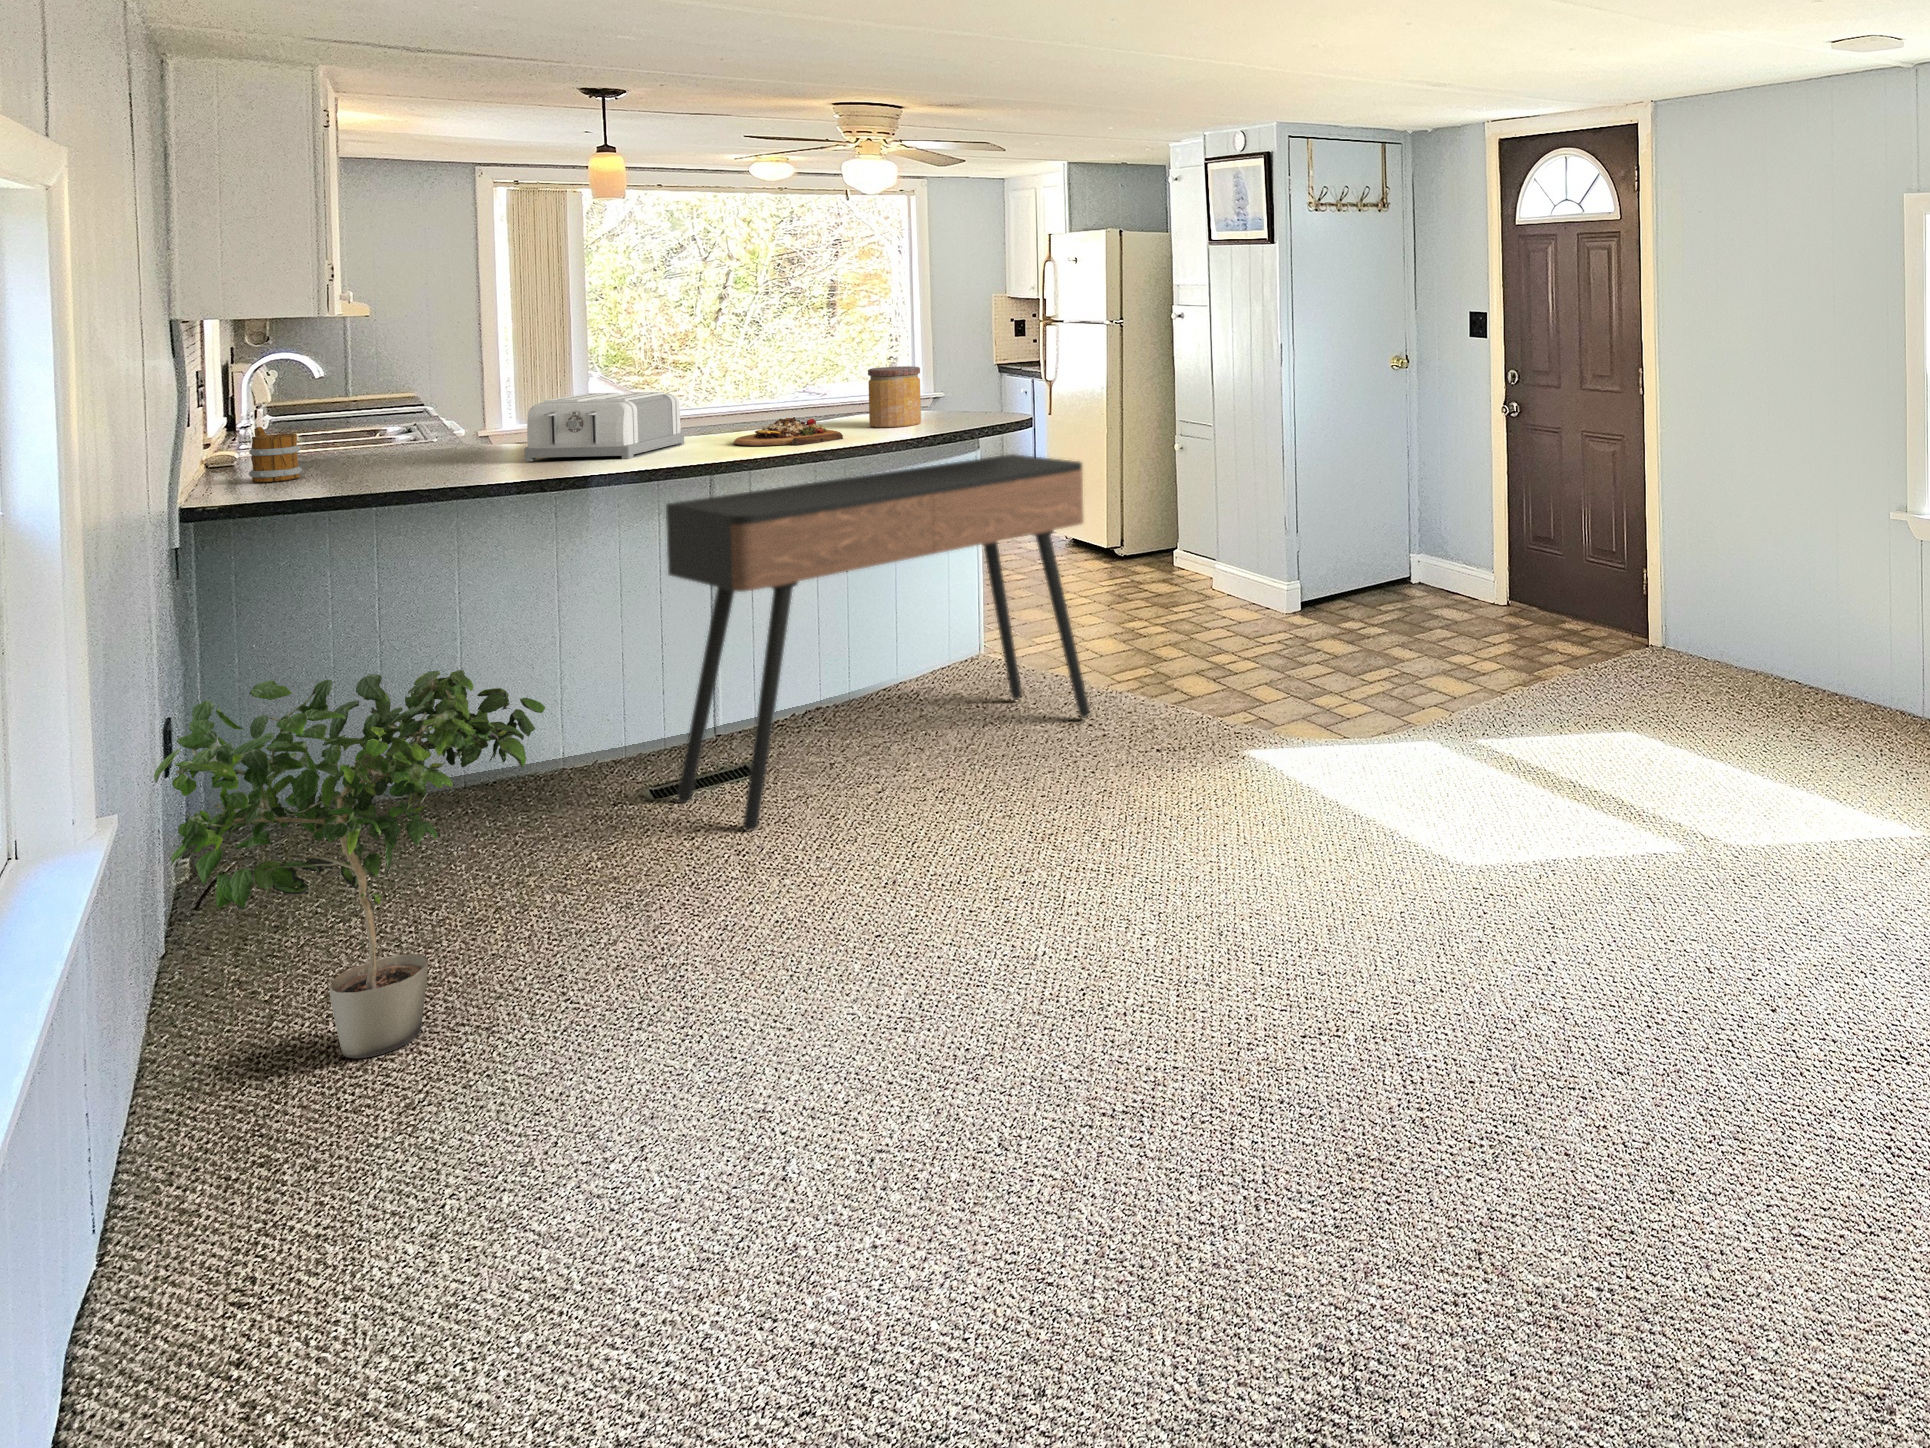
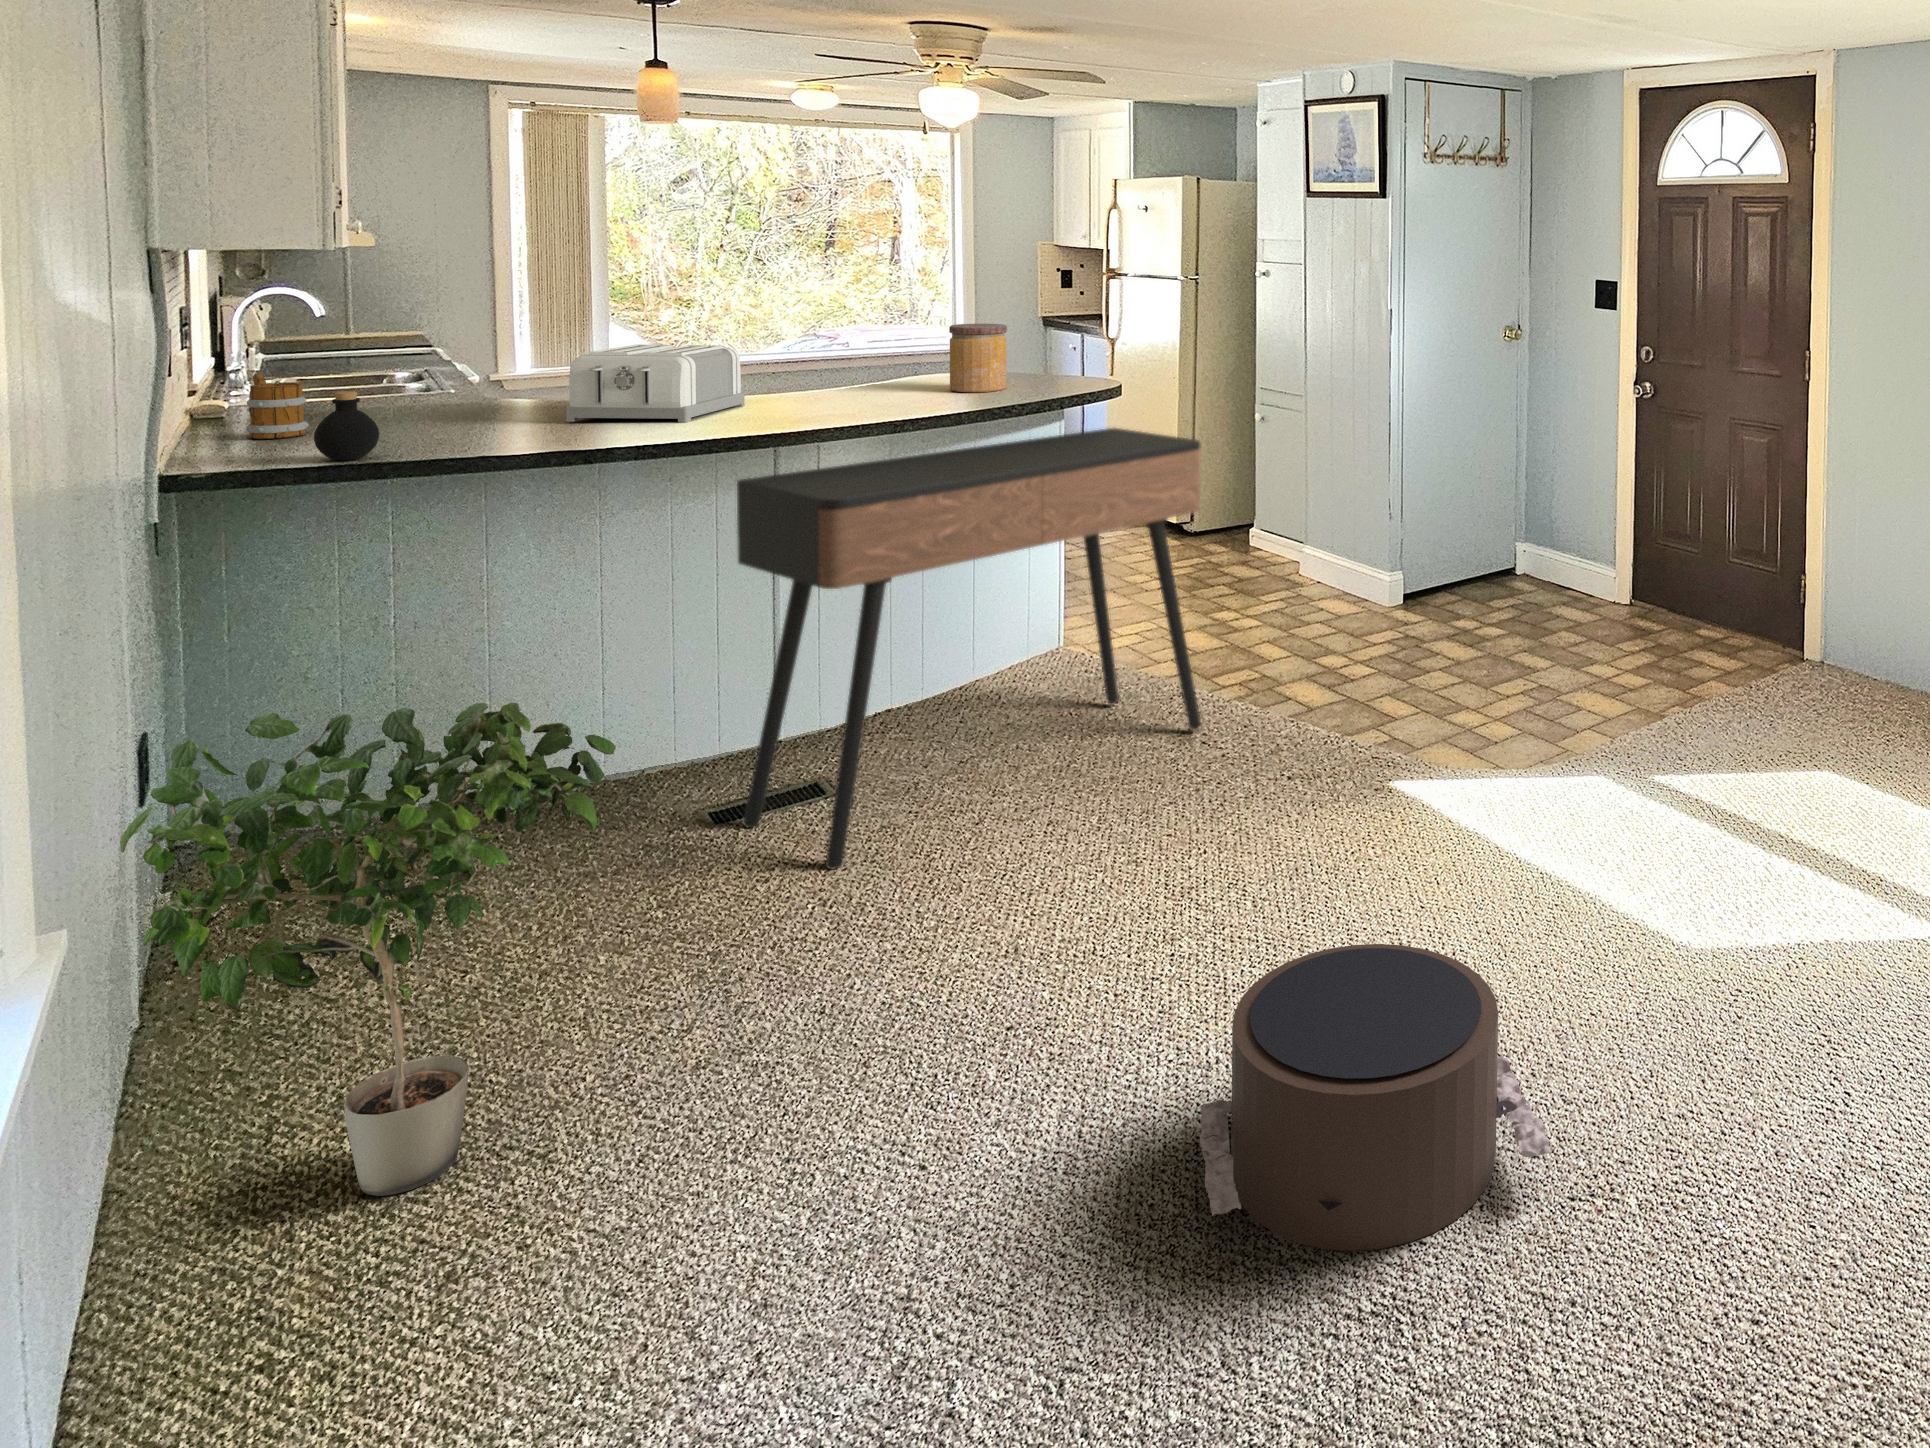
cutting board: present [733,417,843,446] -> none [801,378,927,411]
bottle: none [306,438,361,496] -> present [314,391,379,460]
pouf: none [1001,853,1283,1074] -> present [1200,944,1551,1251]

